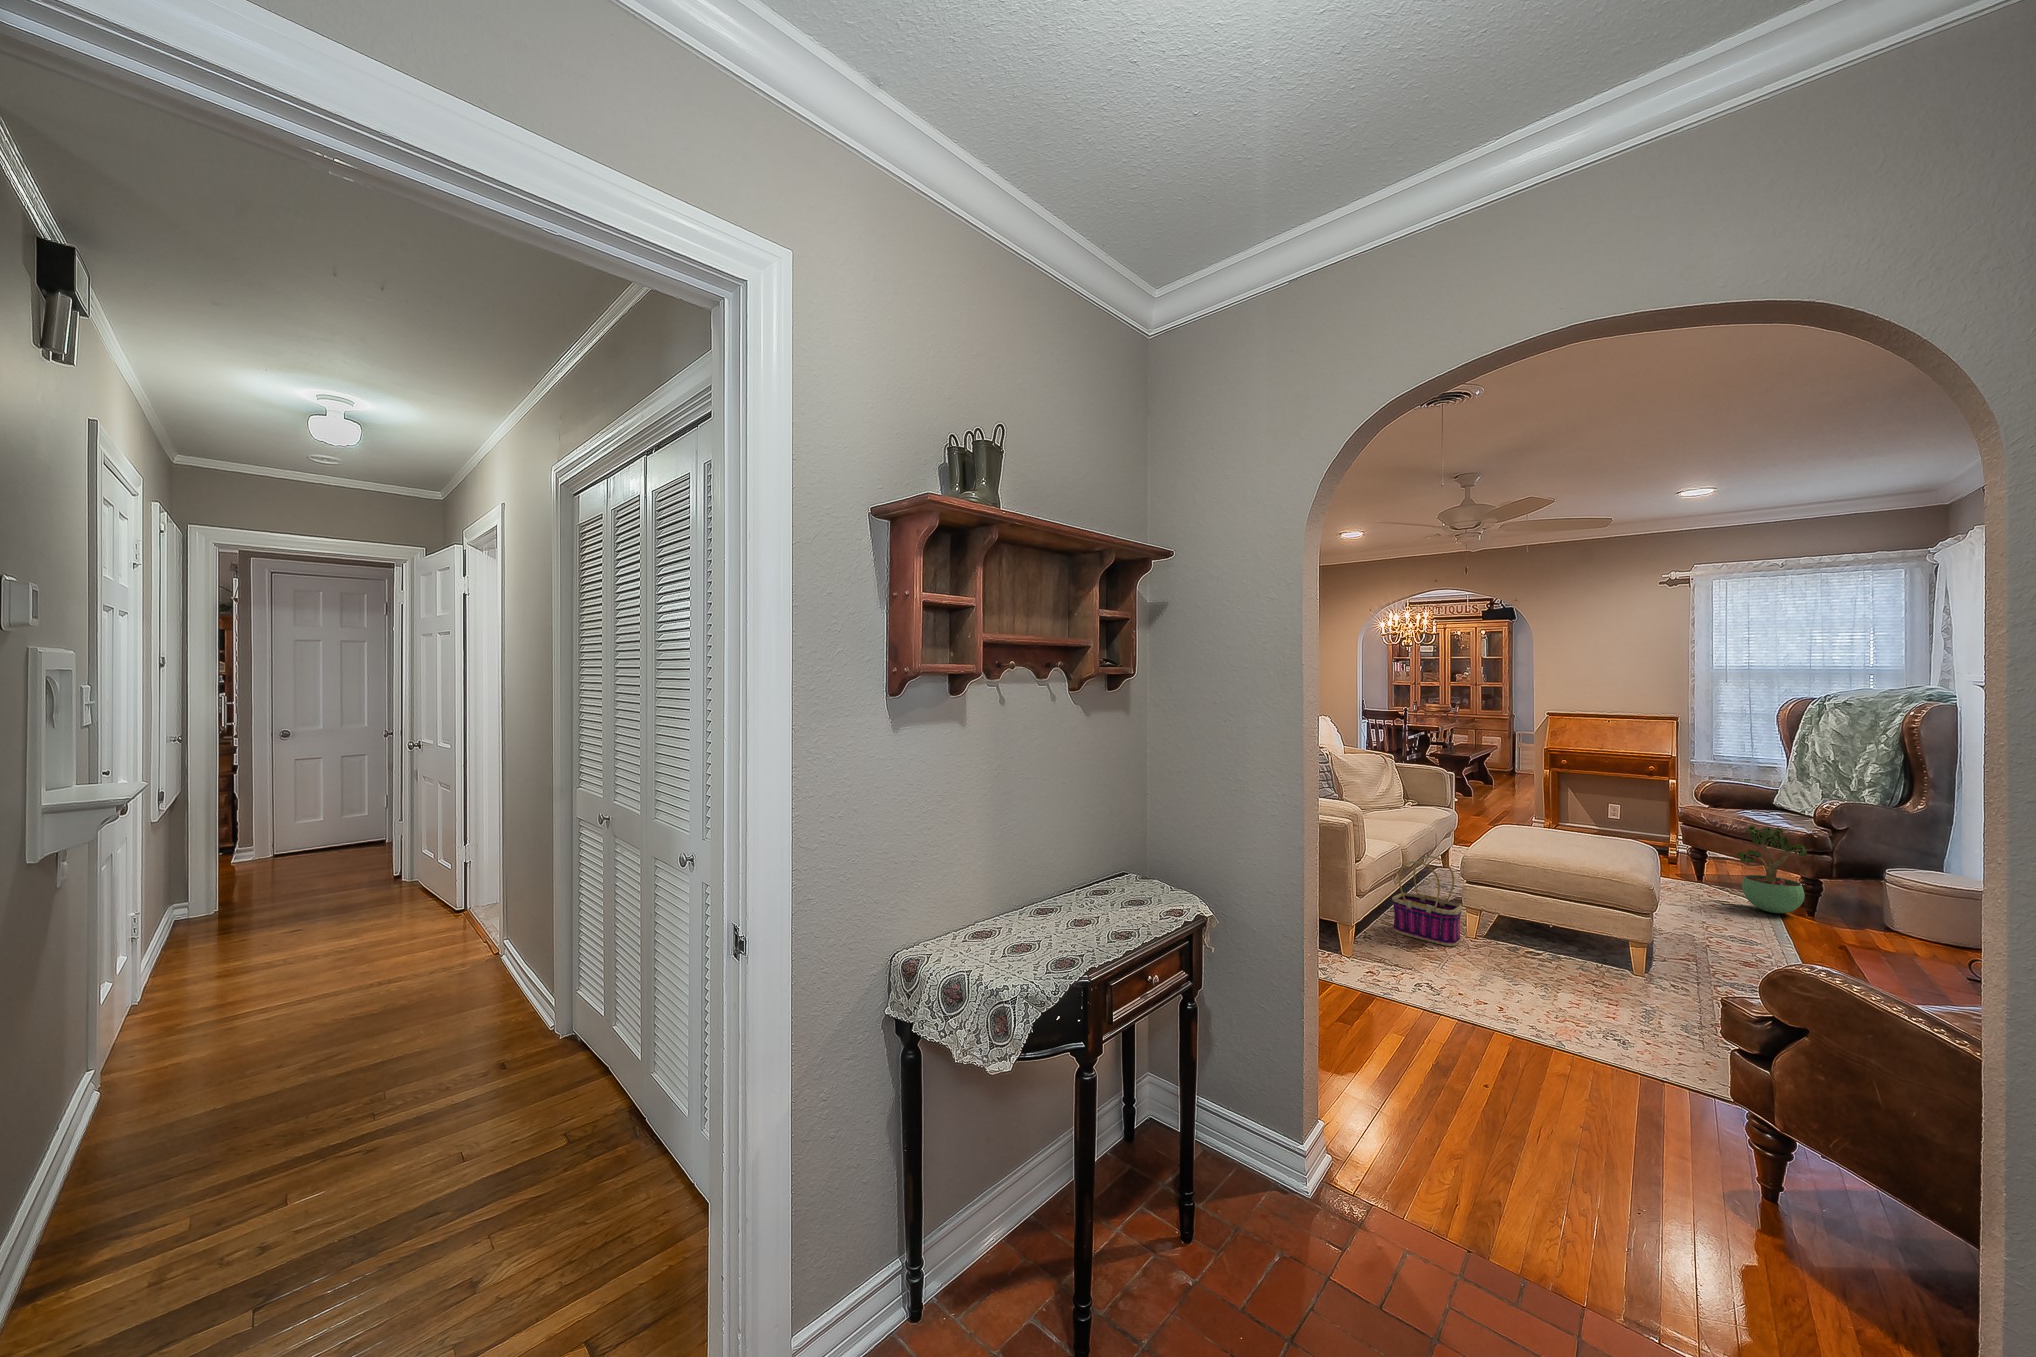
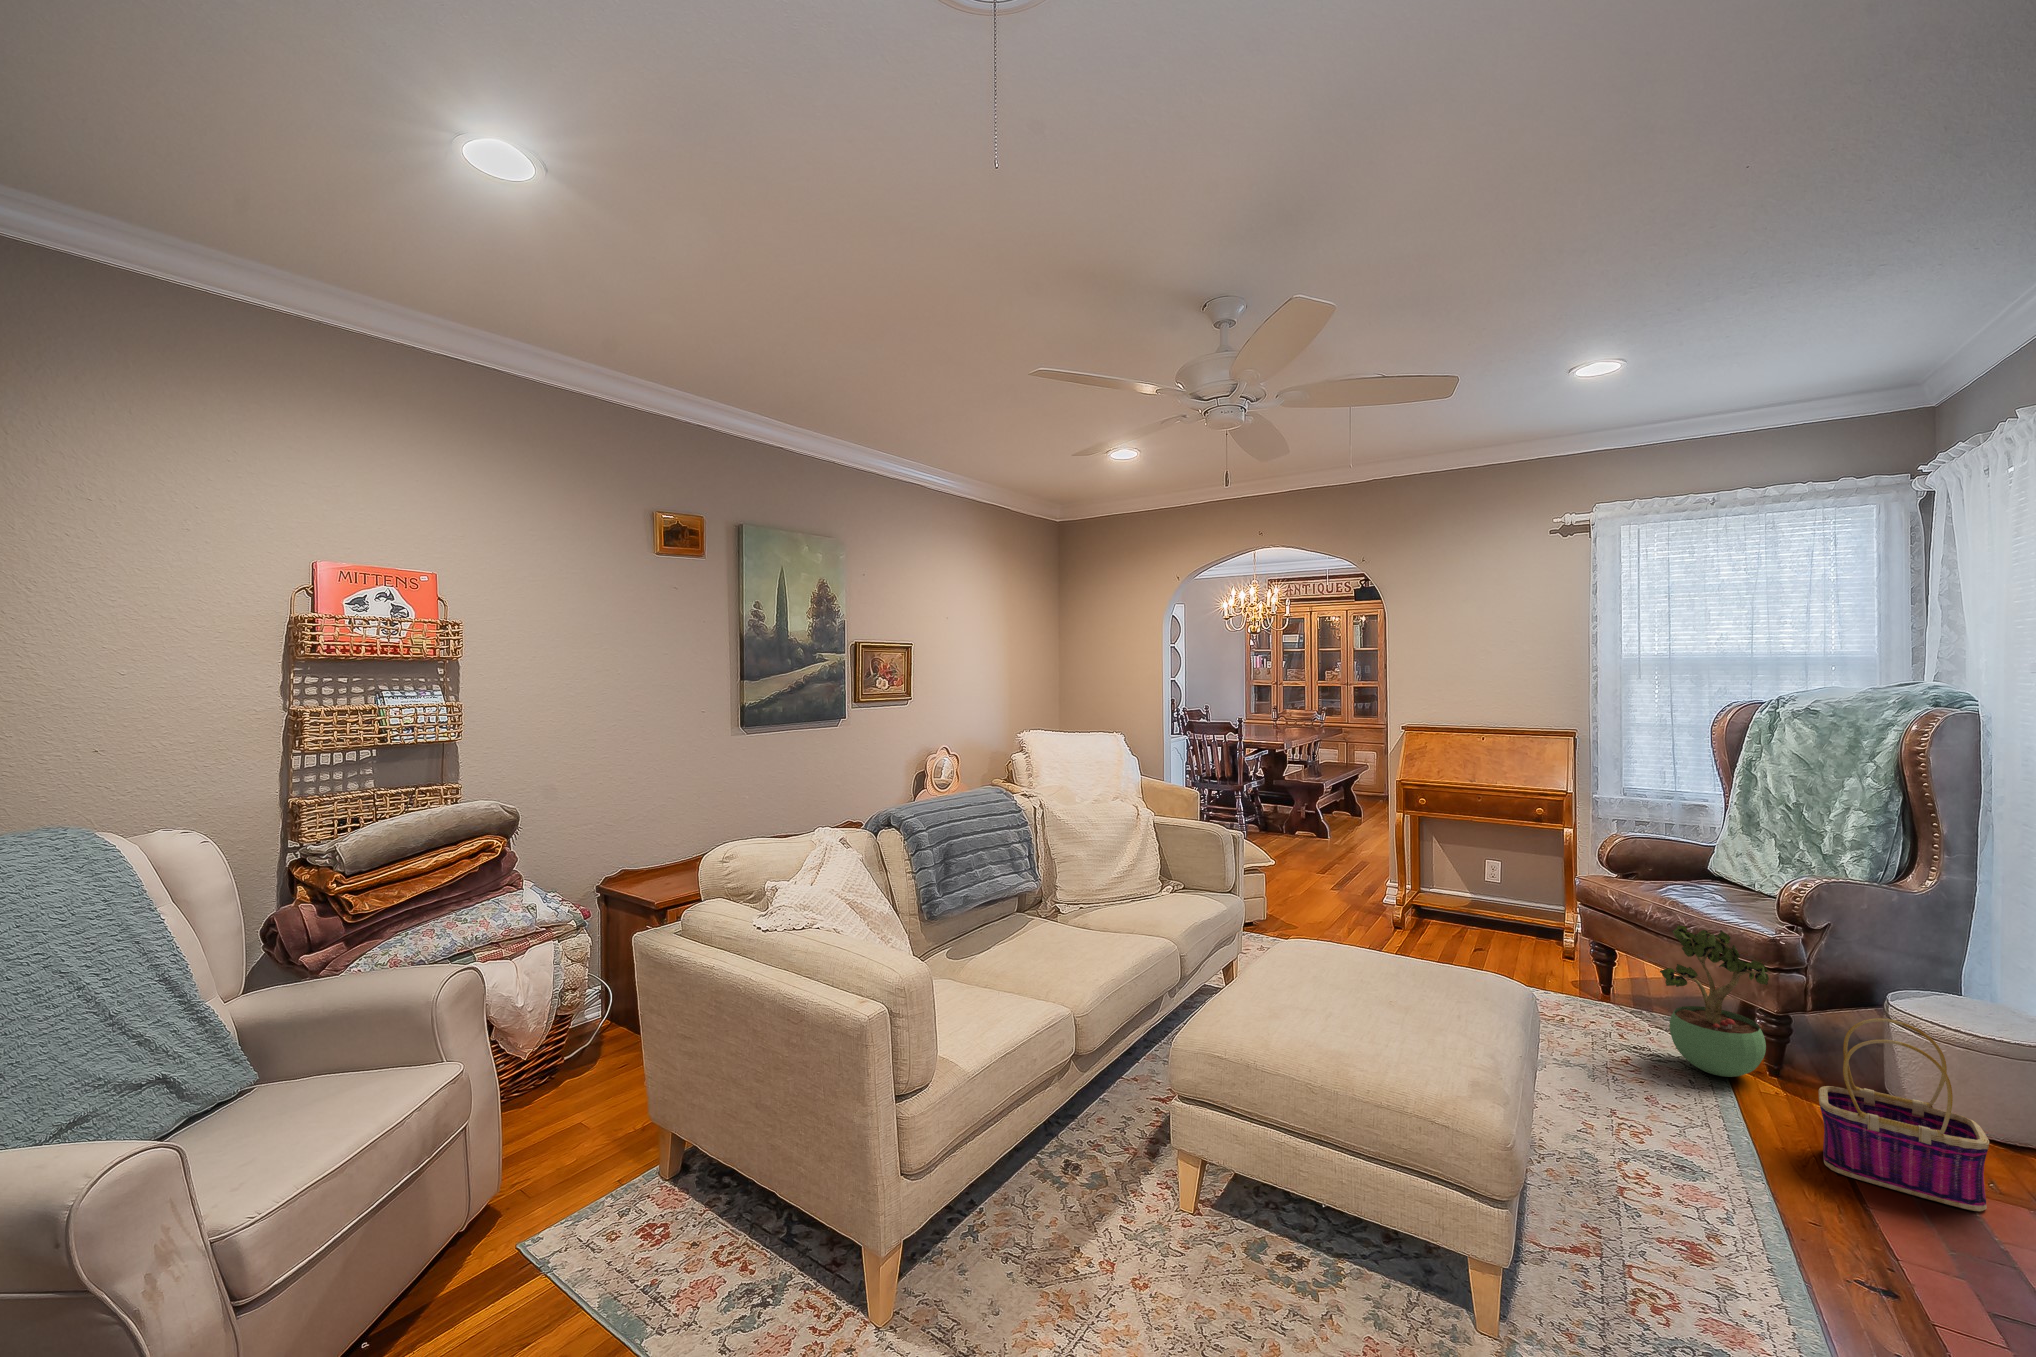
basket: present [1392,856,1462,946] -> present [1819,1018,1989,1211]

